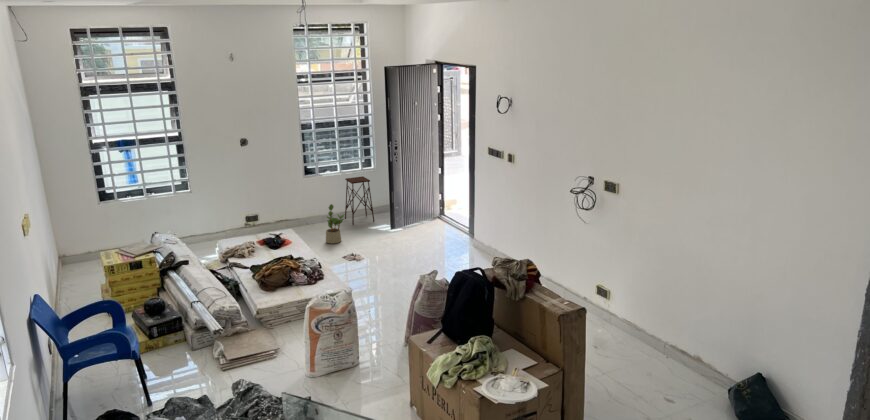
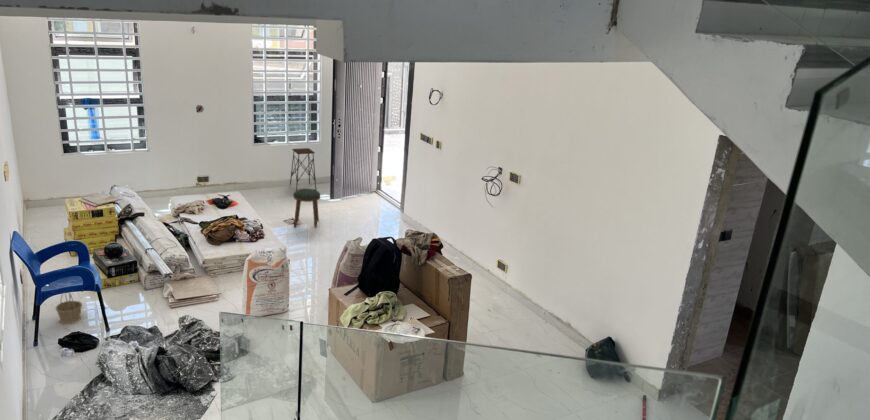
potted plant: present [326,204,344,243] -> none [270,171,289,206]
stool: none [352,221,381,265] -> present [294,189,320,227]
basket: none [92,355,122,397] -> present [56,293,82,324]

